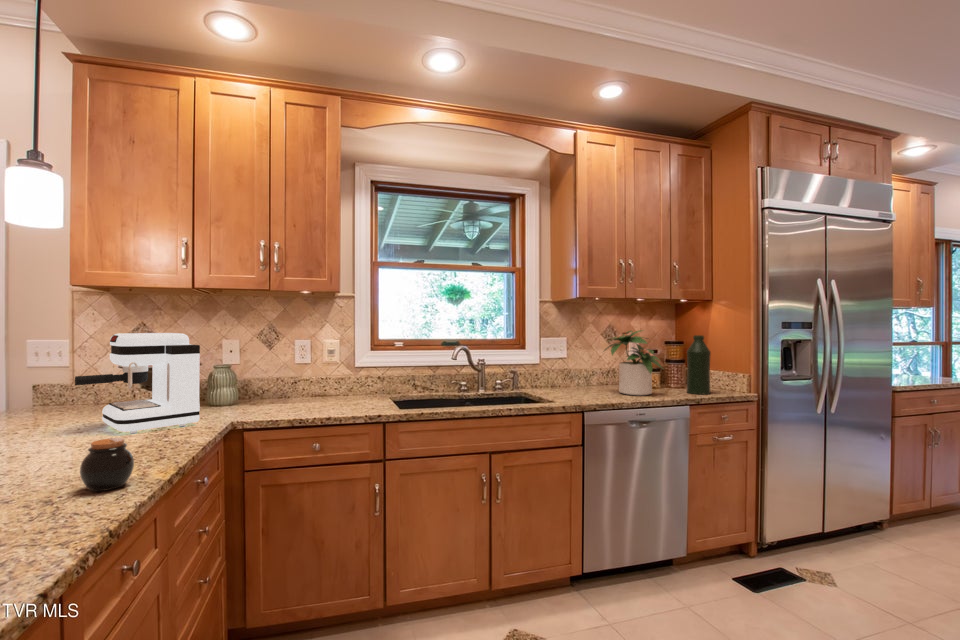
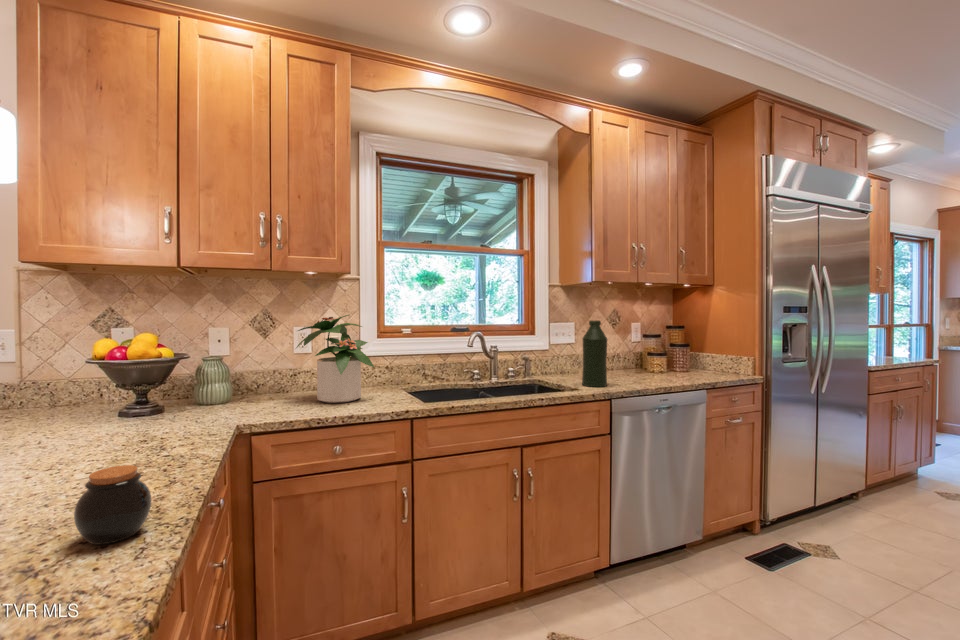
potted plant: present [604,330,662,396] -> present [296,315,374,403]
coffee maker: present [75,333,200,433] -> none [34,320,200,446]
bottle: present [687,335,711,394] -> present [582,321,607,387]

